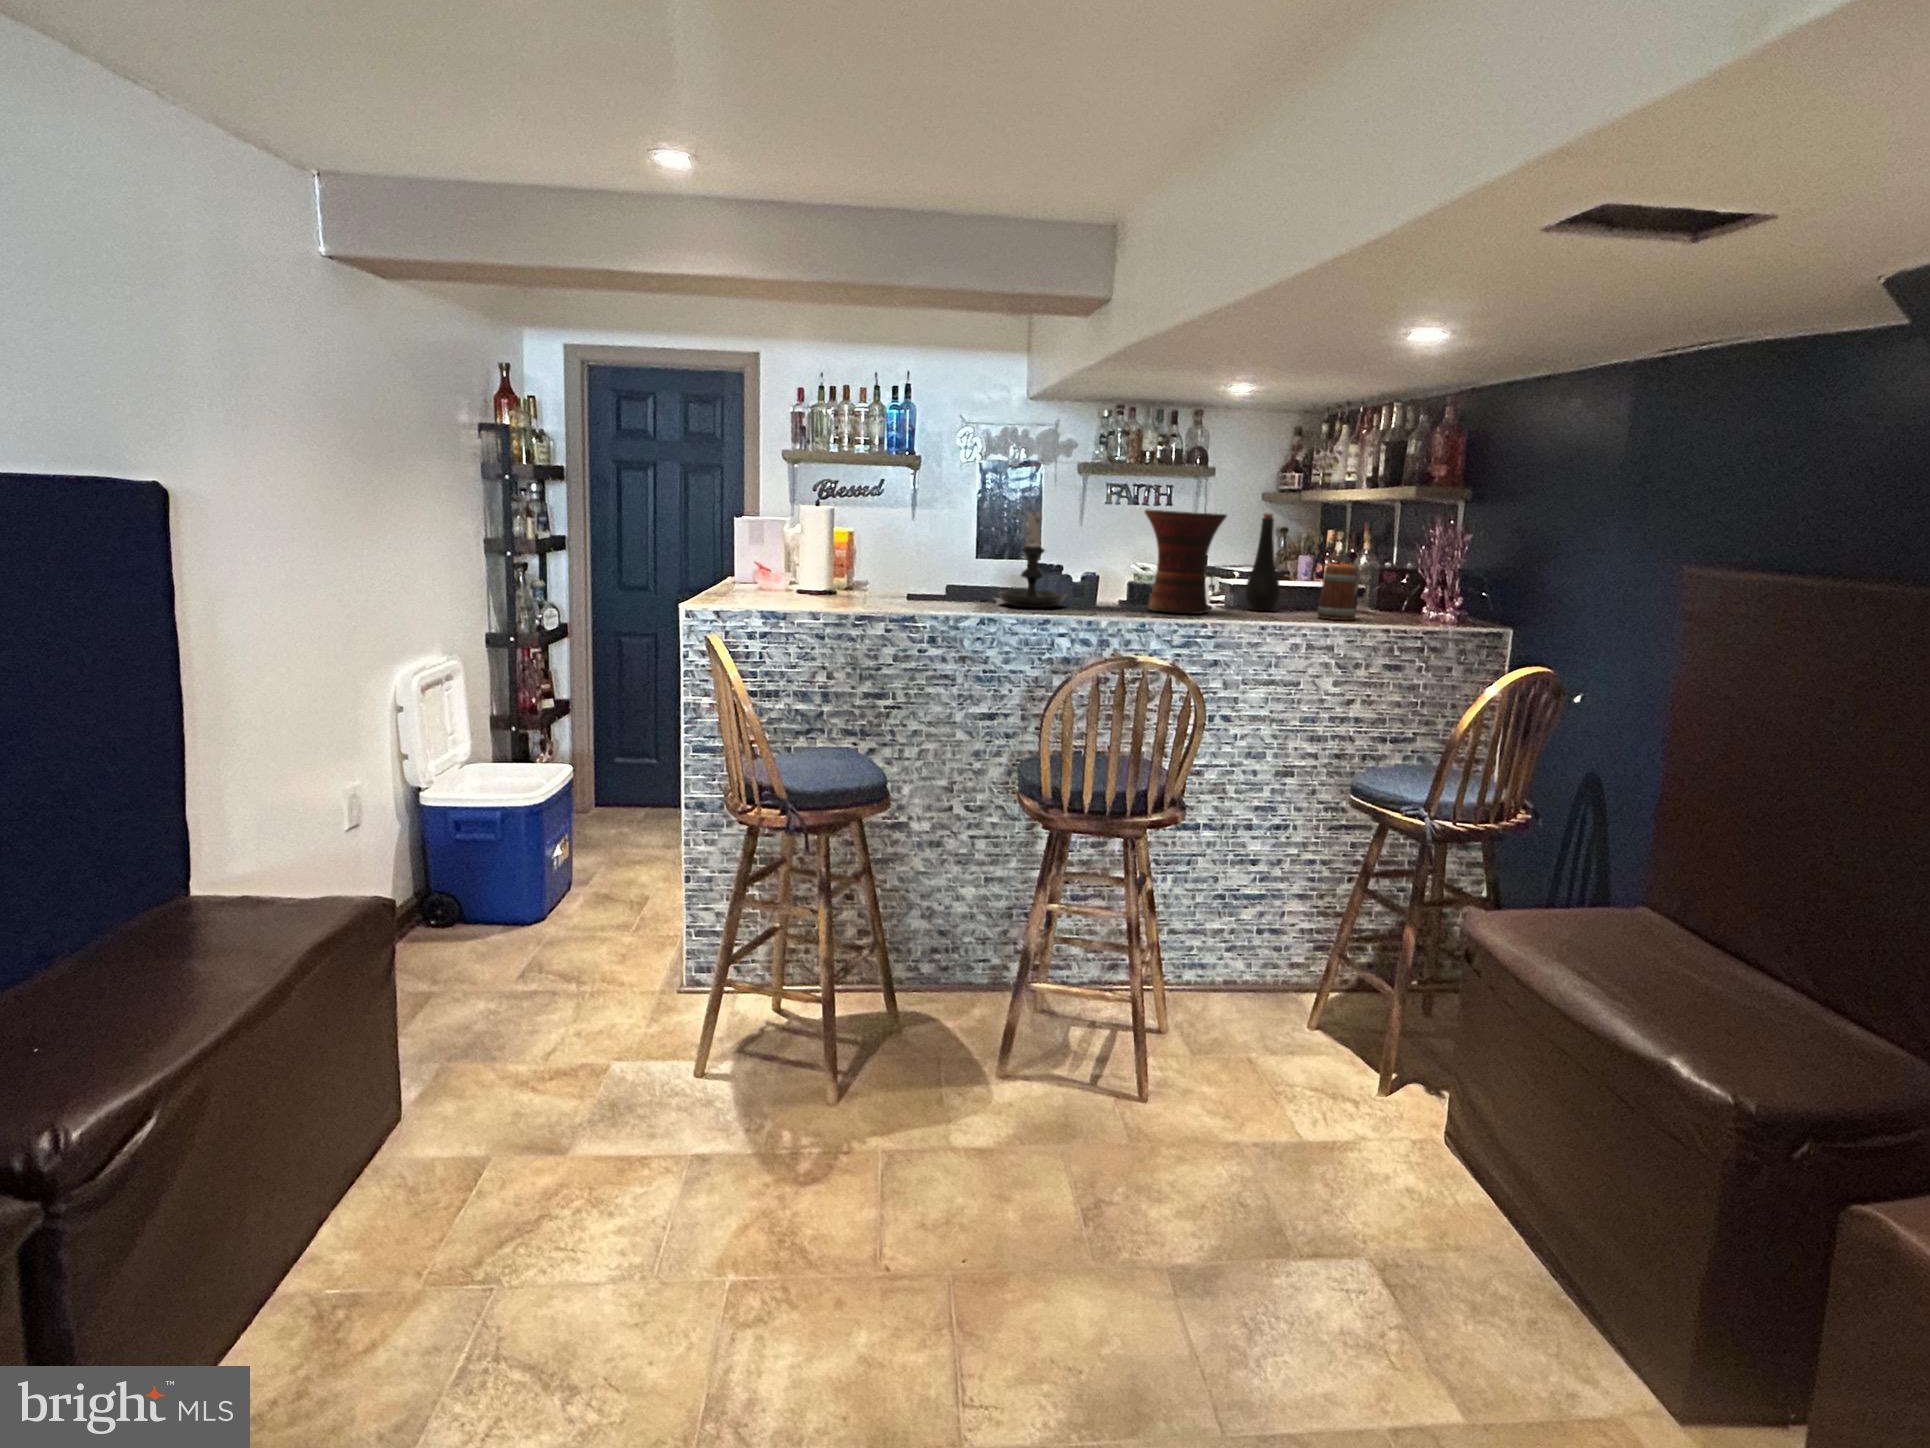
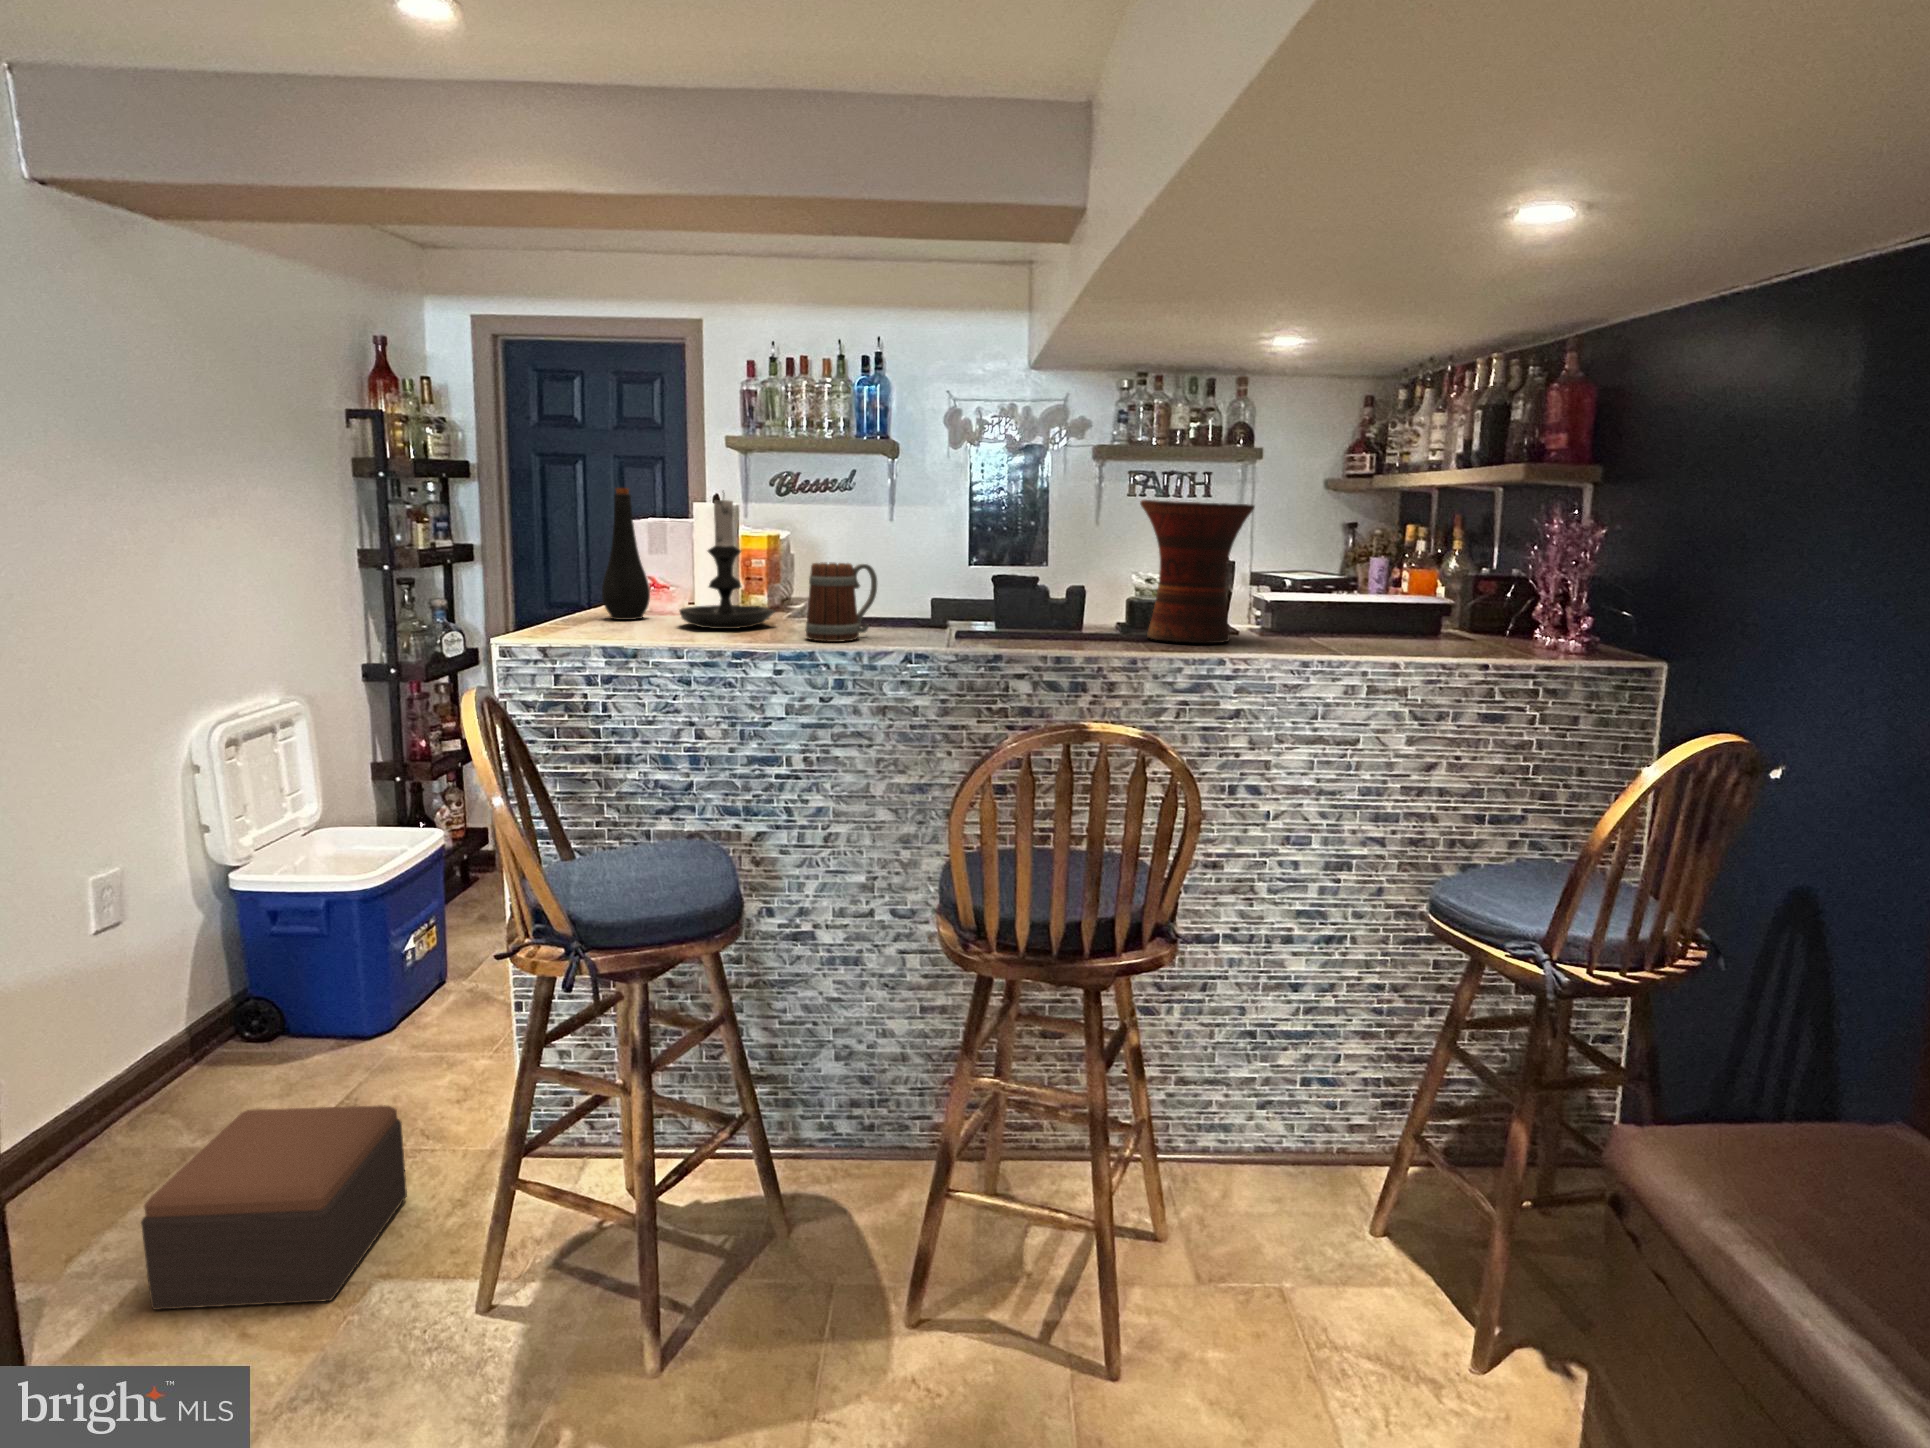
candle holder: present [999,512,1066,608] -> present [679,493,775,629]
bottle: present [1245,514,1280,611] -> present [602,488,650,620]
beer mug: present [1317,565,1360,620] -> present [805,562,877,642]
footstool: none [452,947,611,1080] -> present [141,1105,407,1310]

